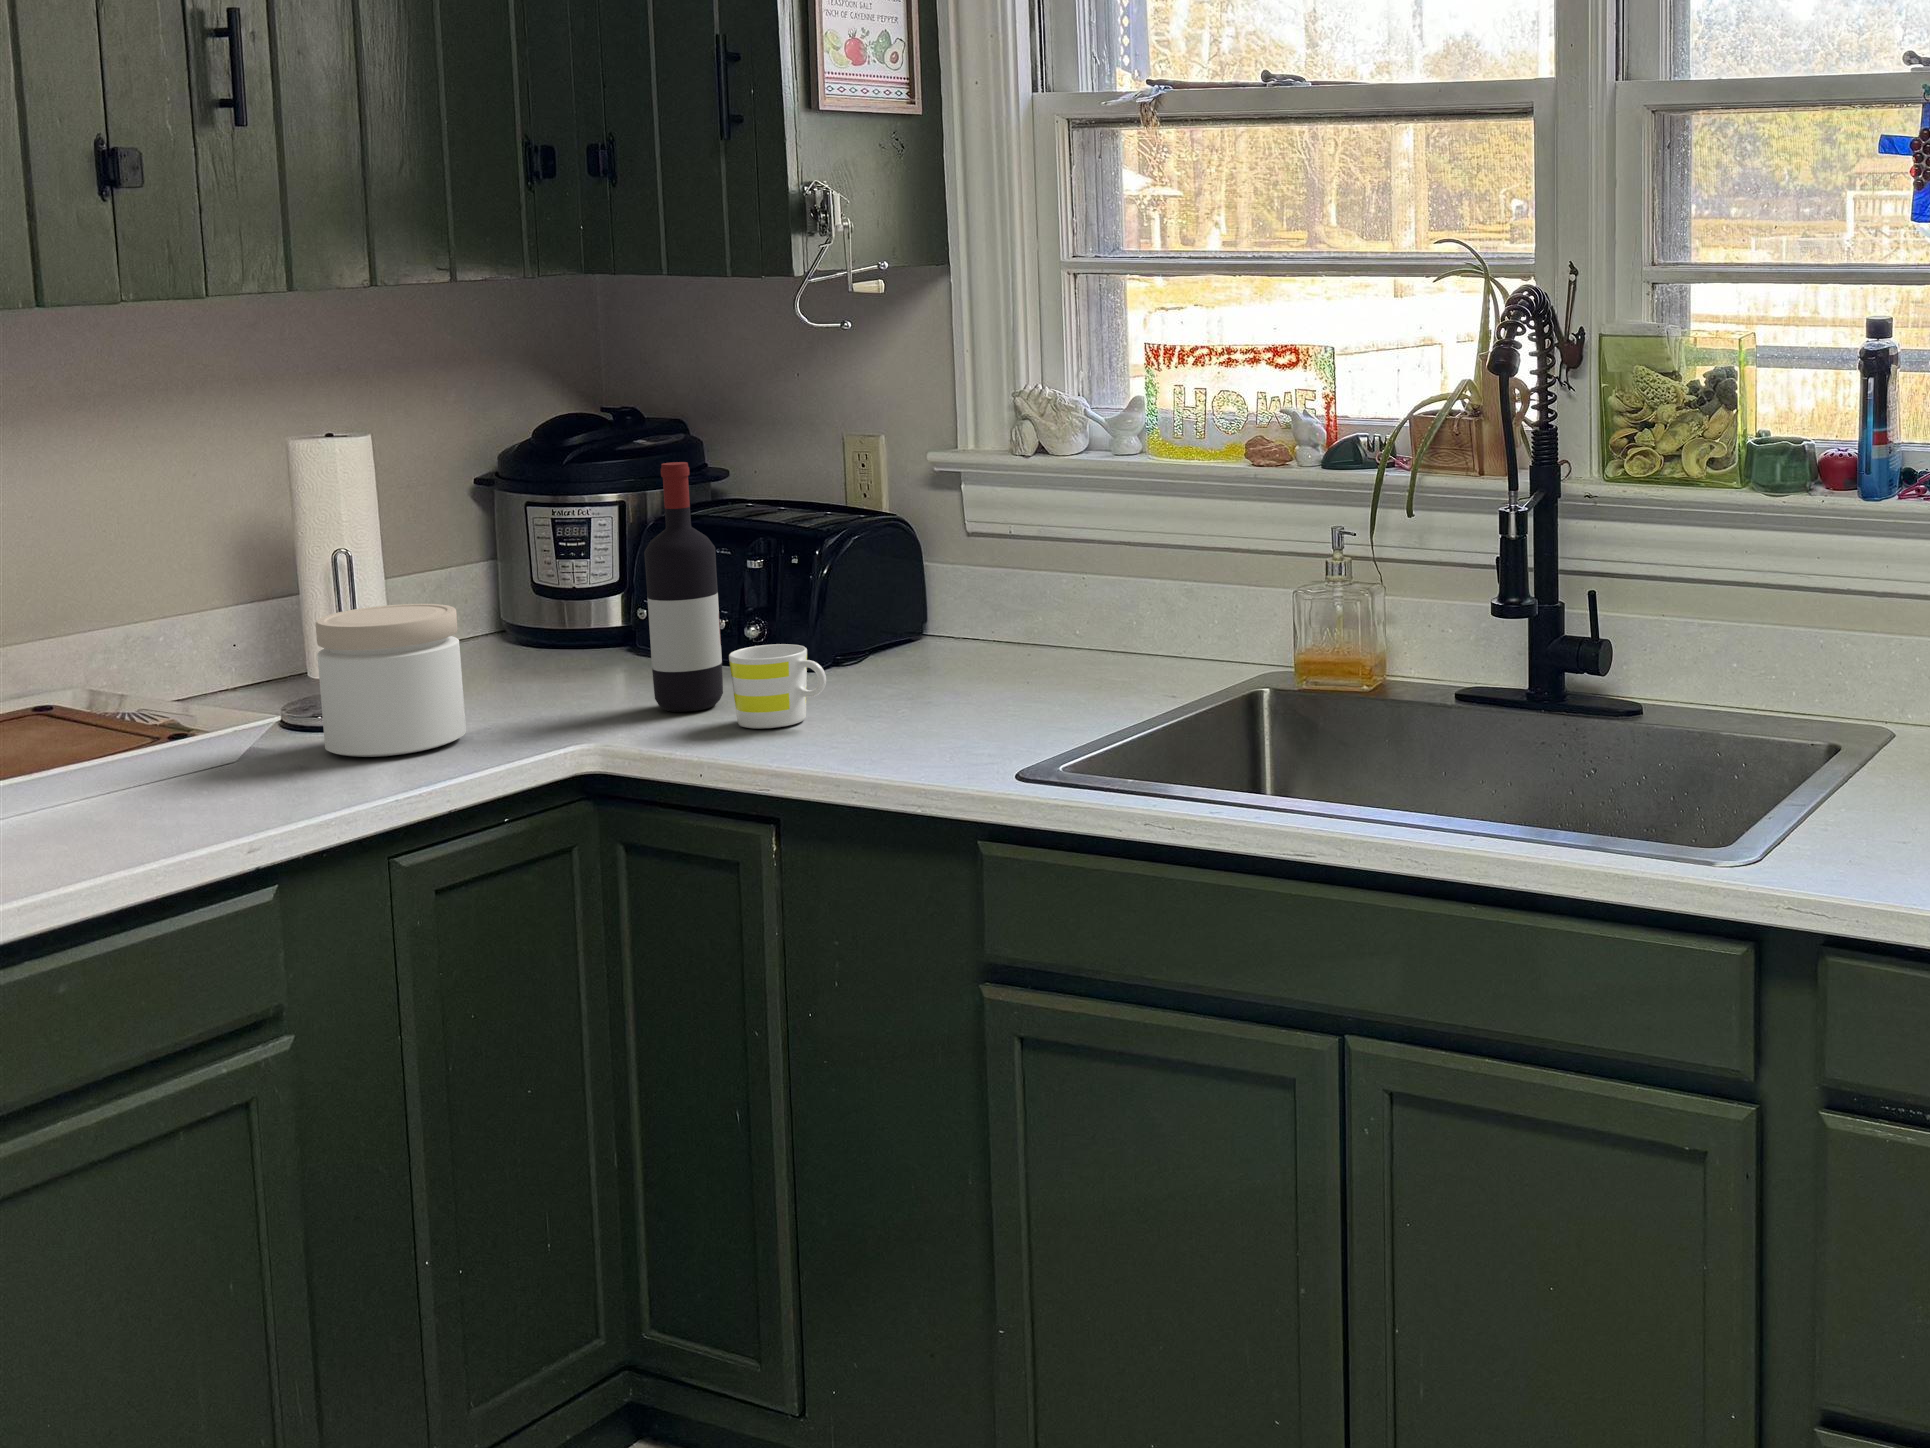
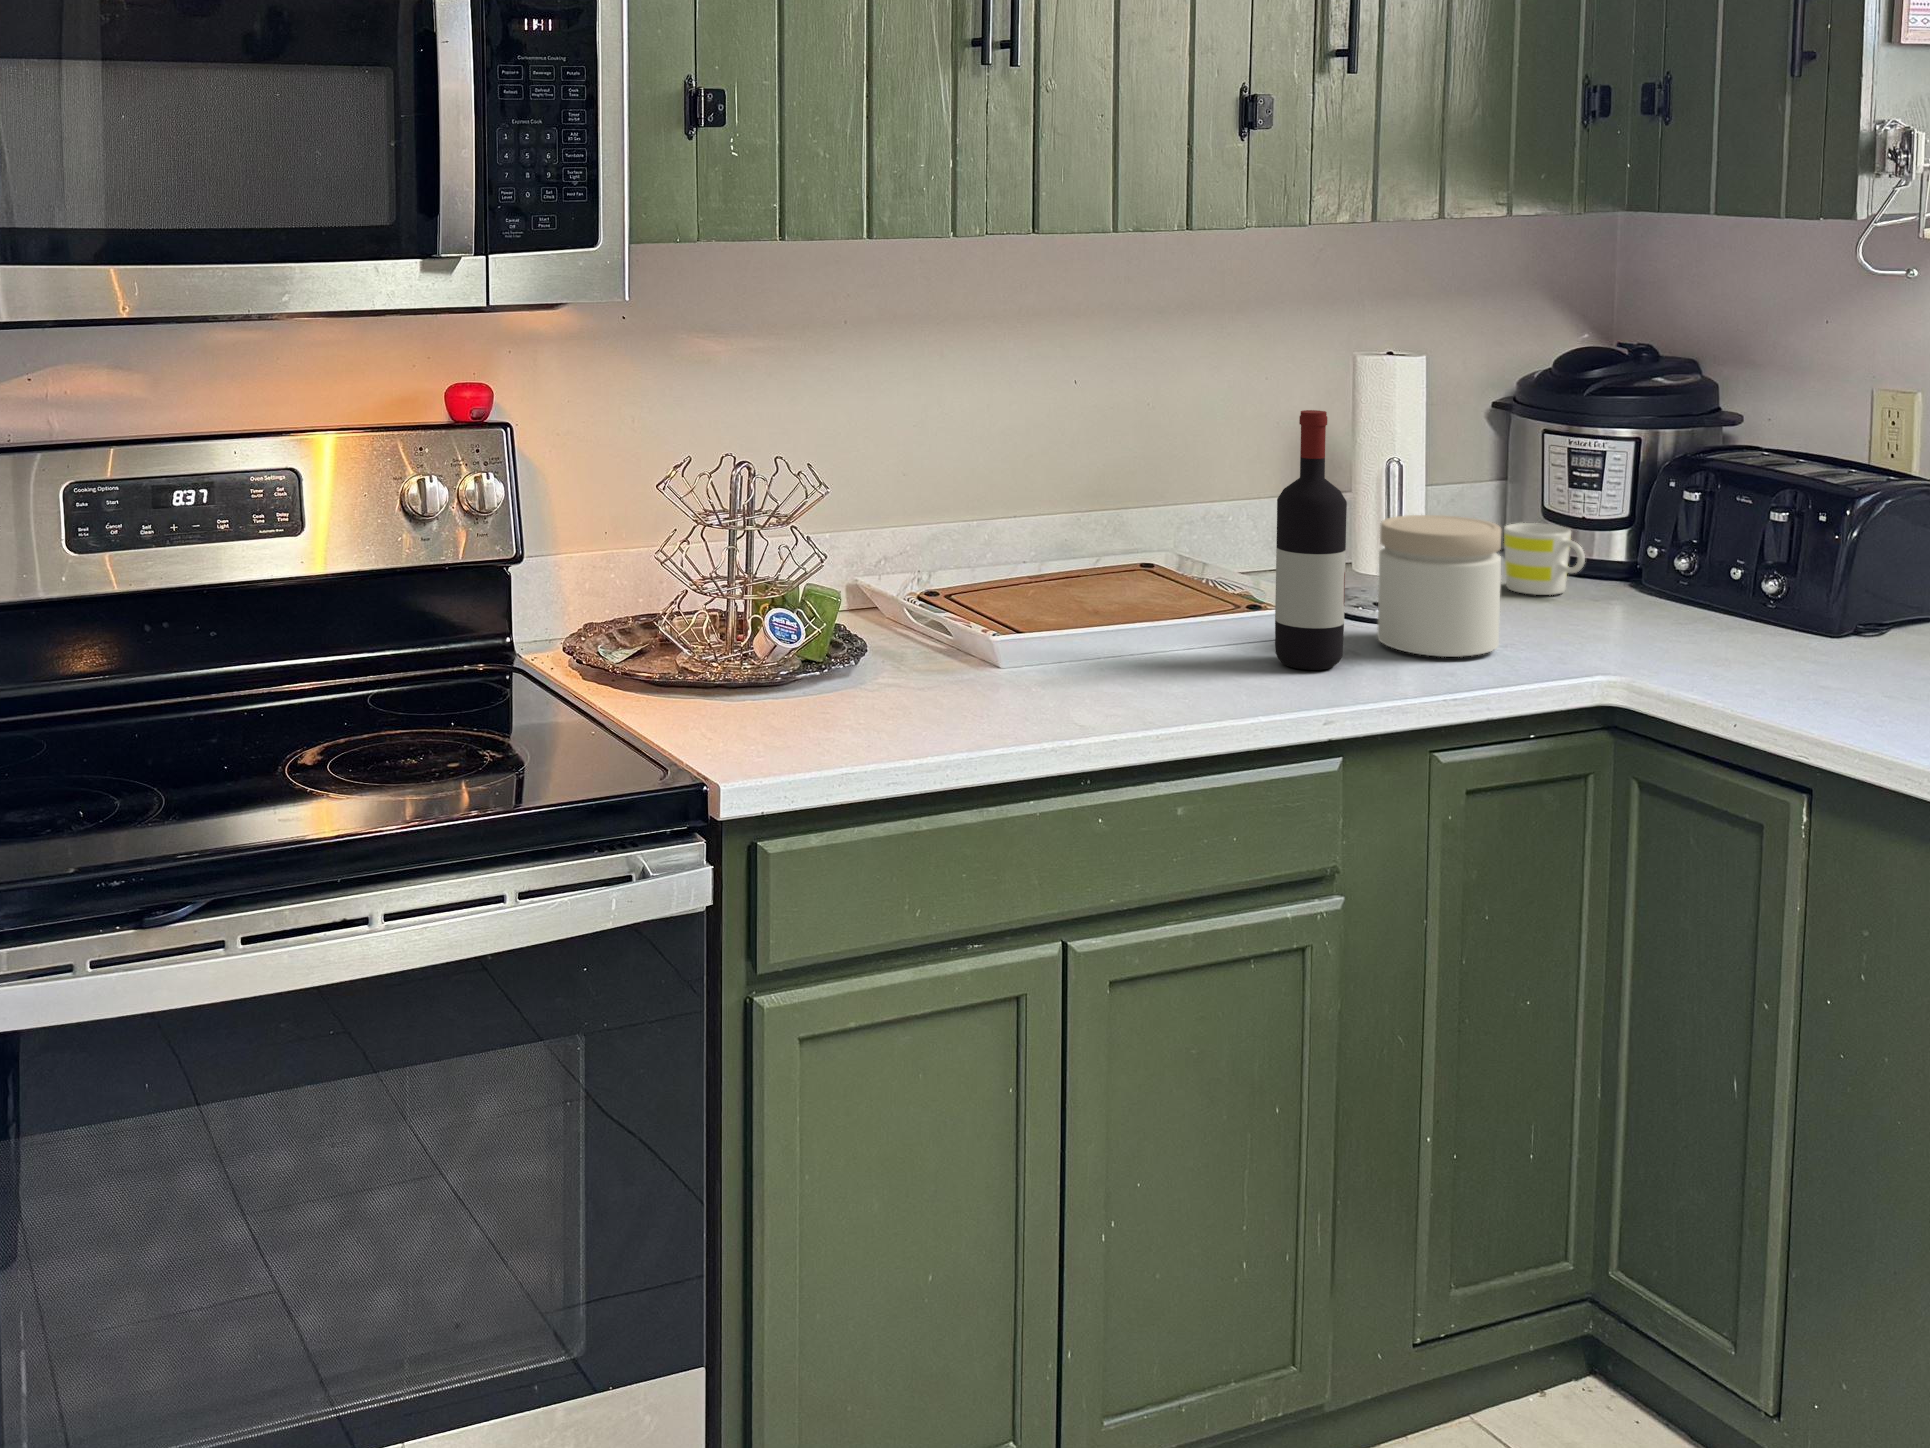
wine bottle: present [644,462,723,712] -> present [1275,410,1347,670]
mug: present [729,644,826,728] -> present [1504,523,1585,595]

